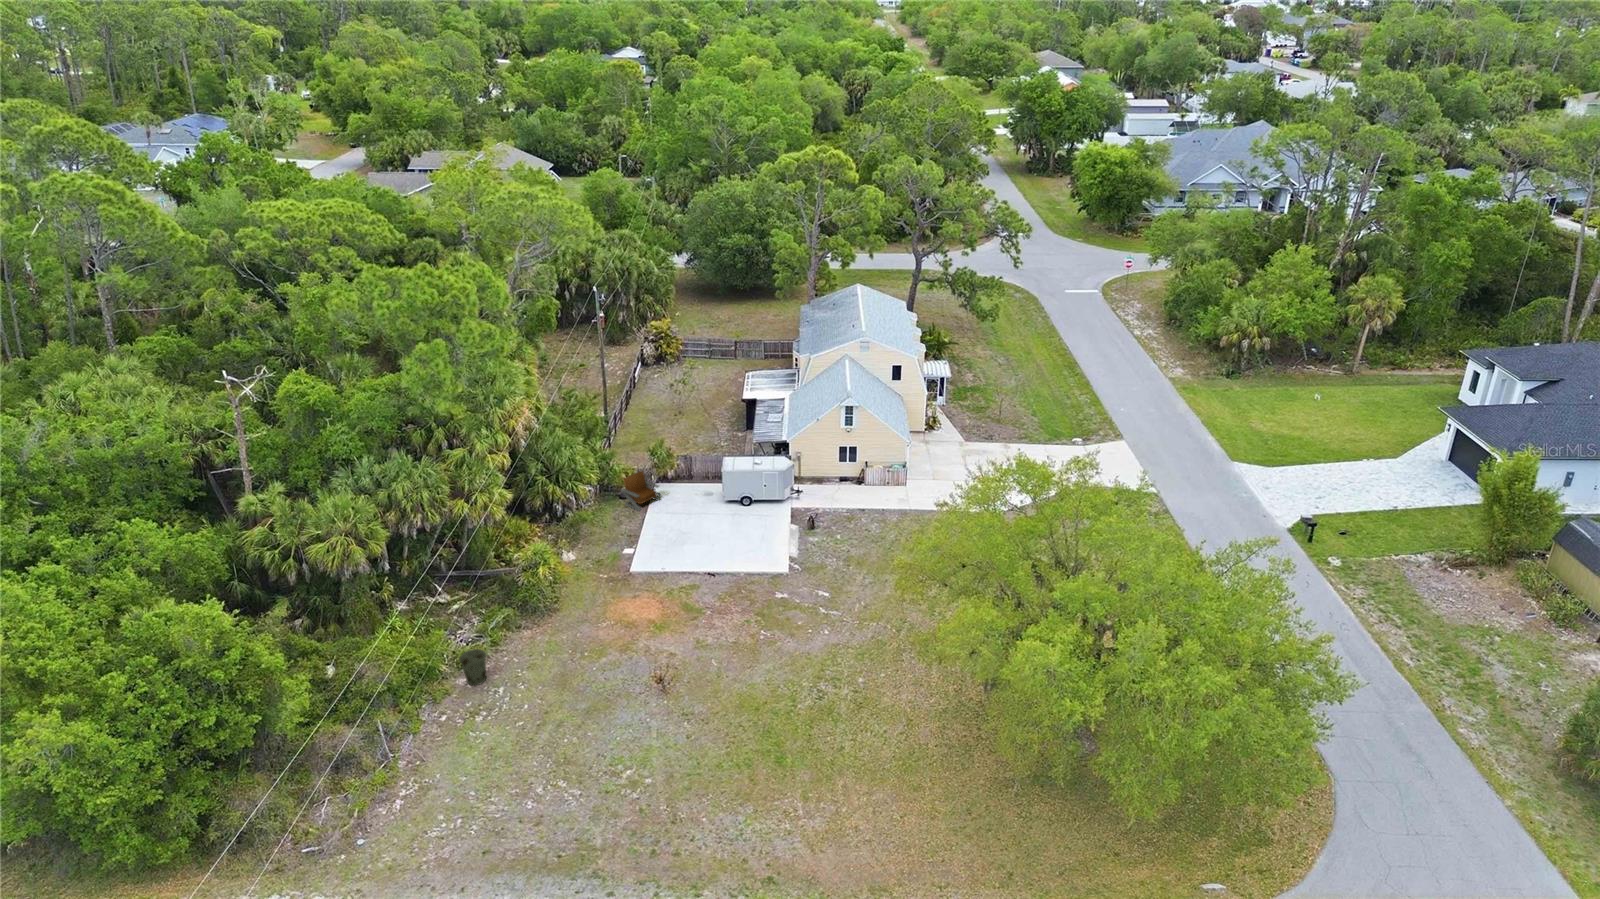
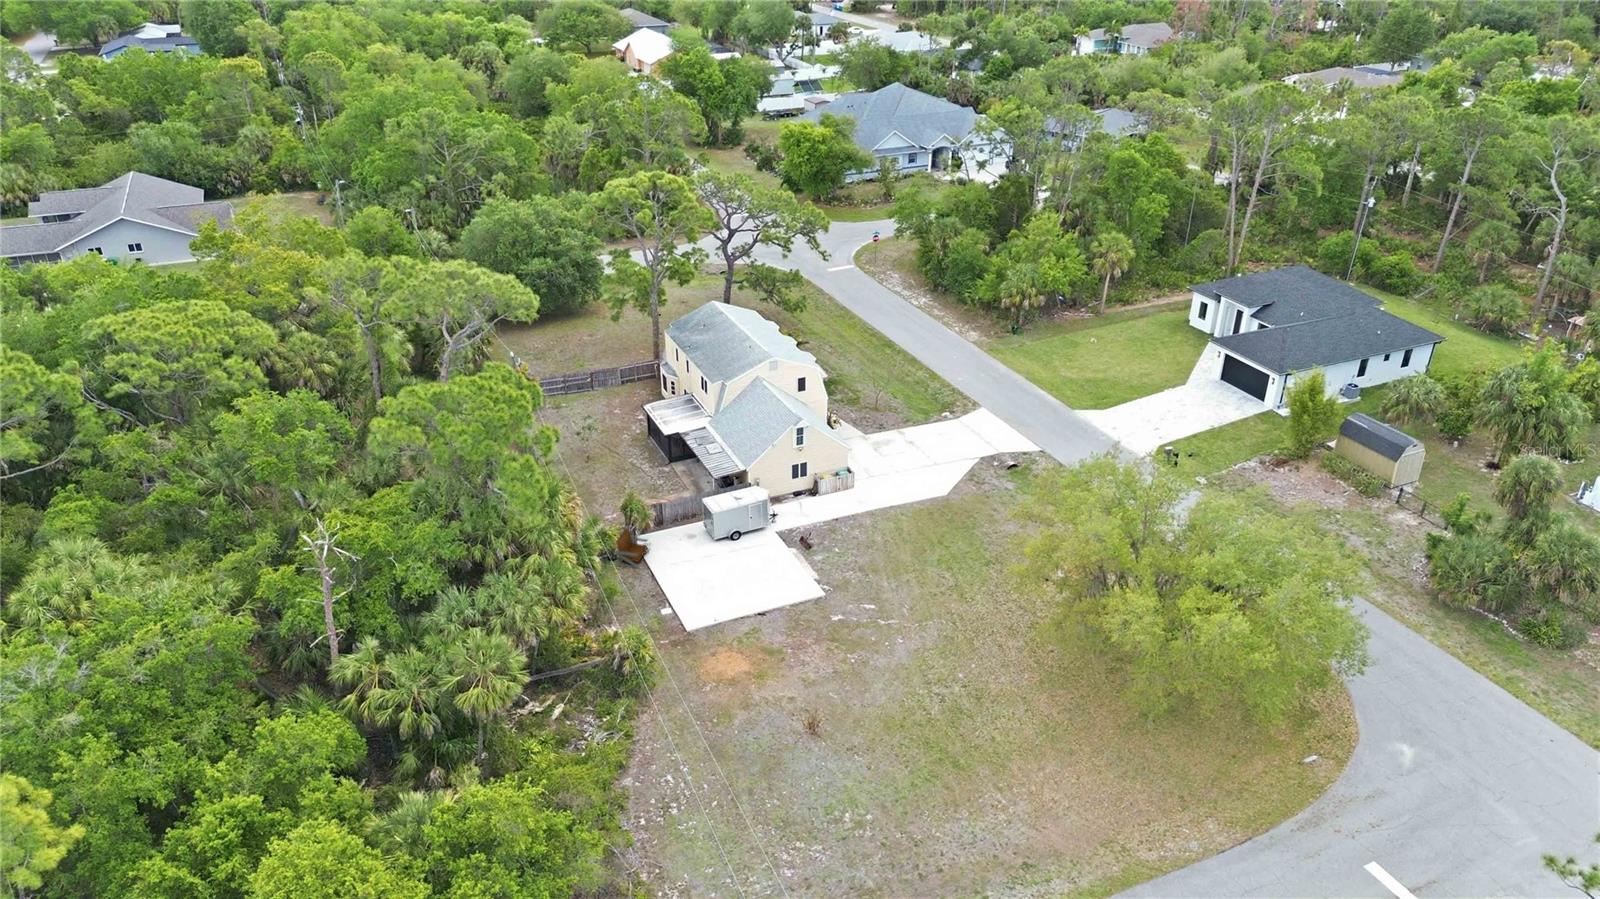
trash can: present [459,649,486,685] -> none [619,749,644,785]

